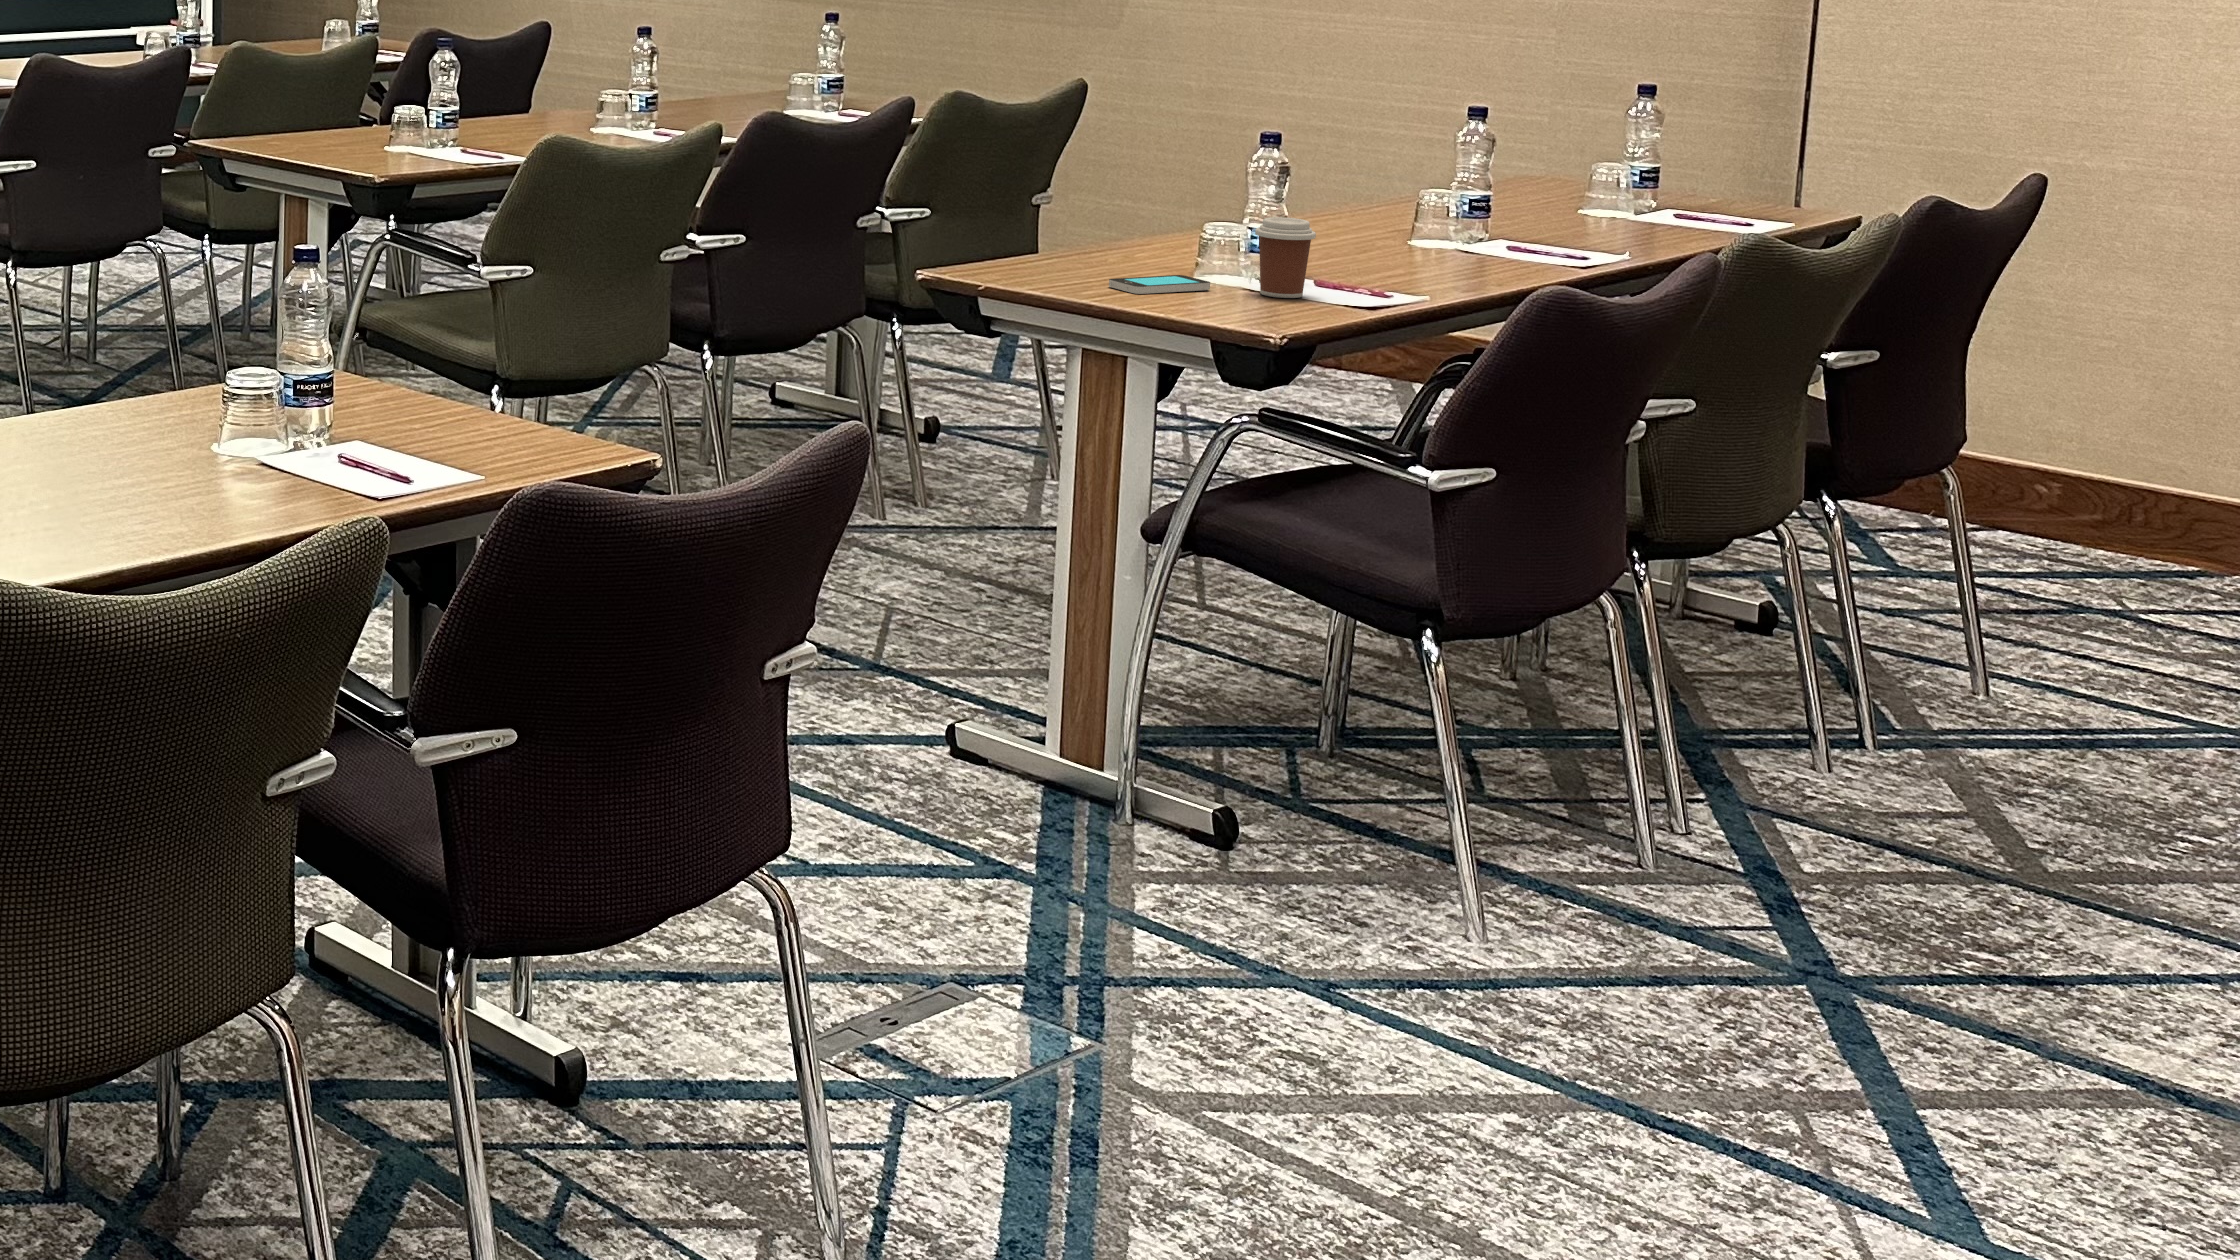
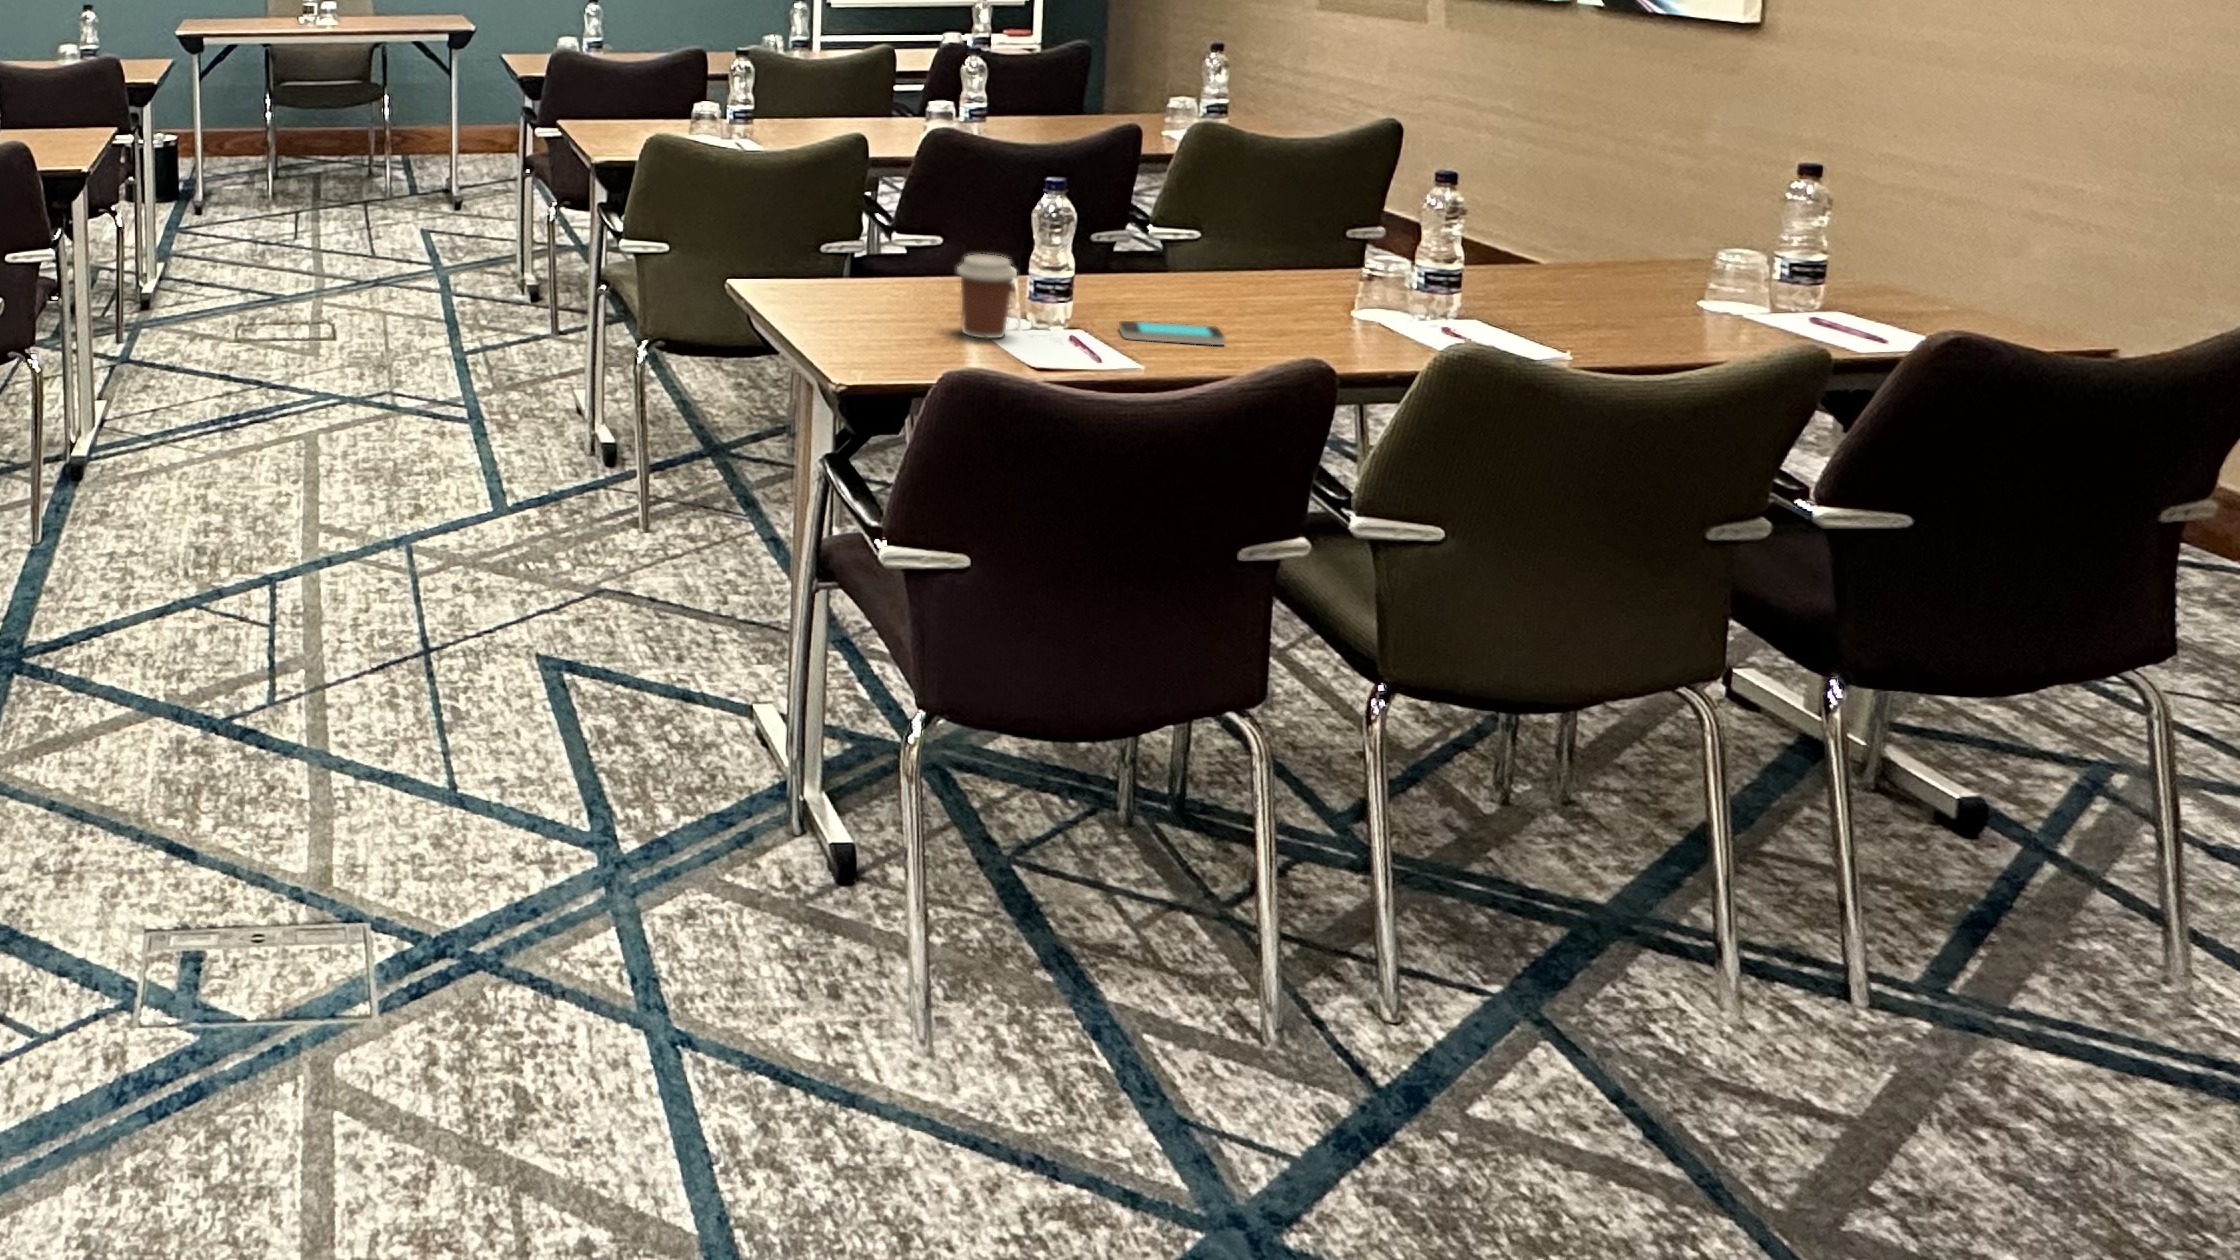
smartphone: present [1109,275,1210,294] -> present [1119,321,1225,345]

